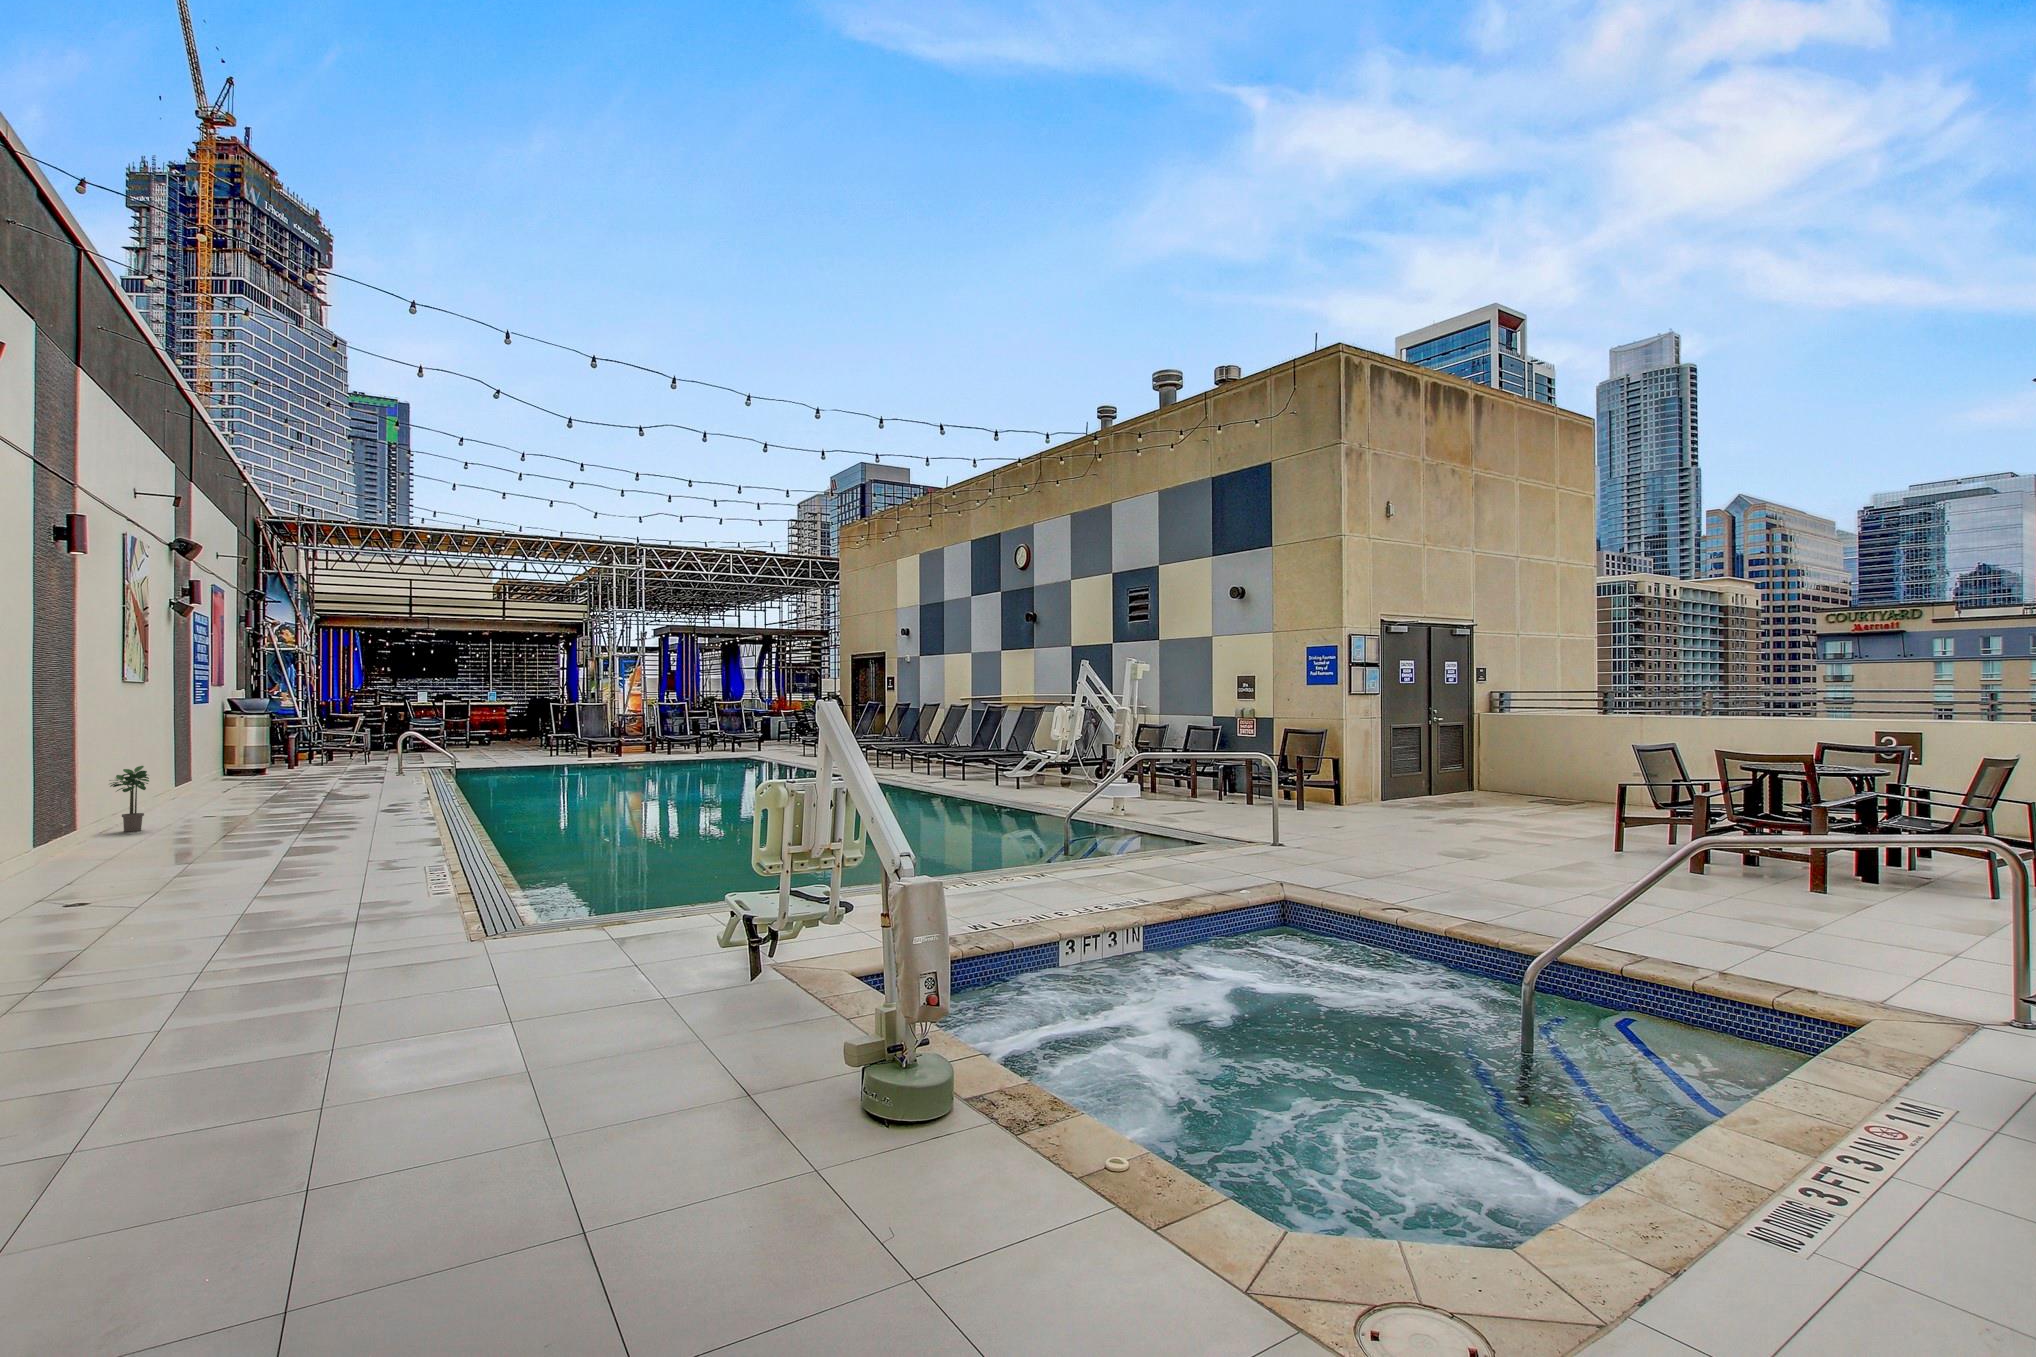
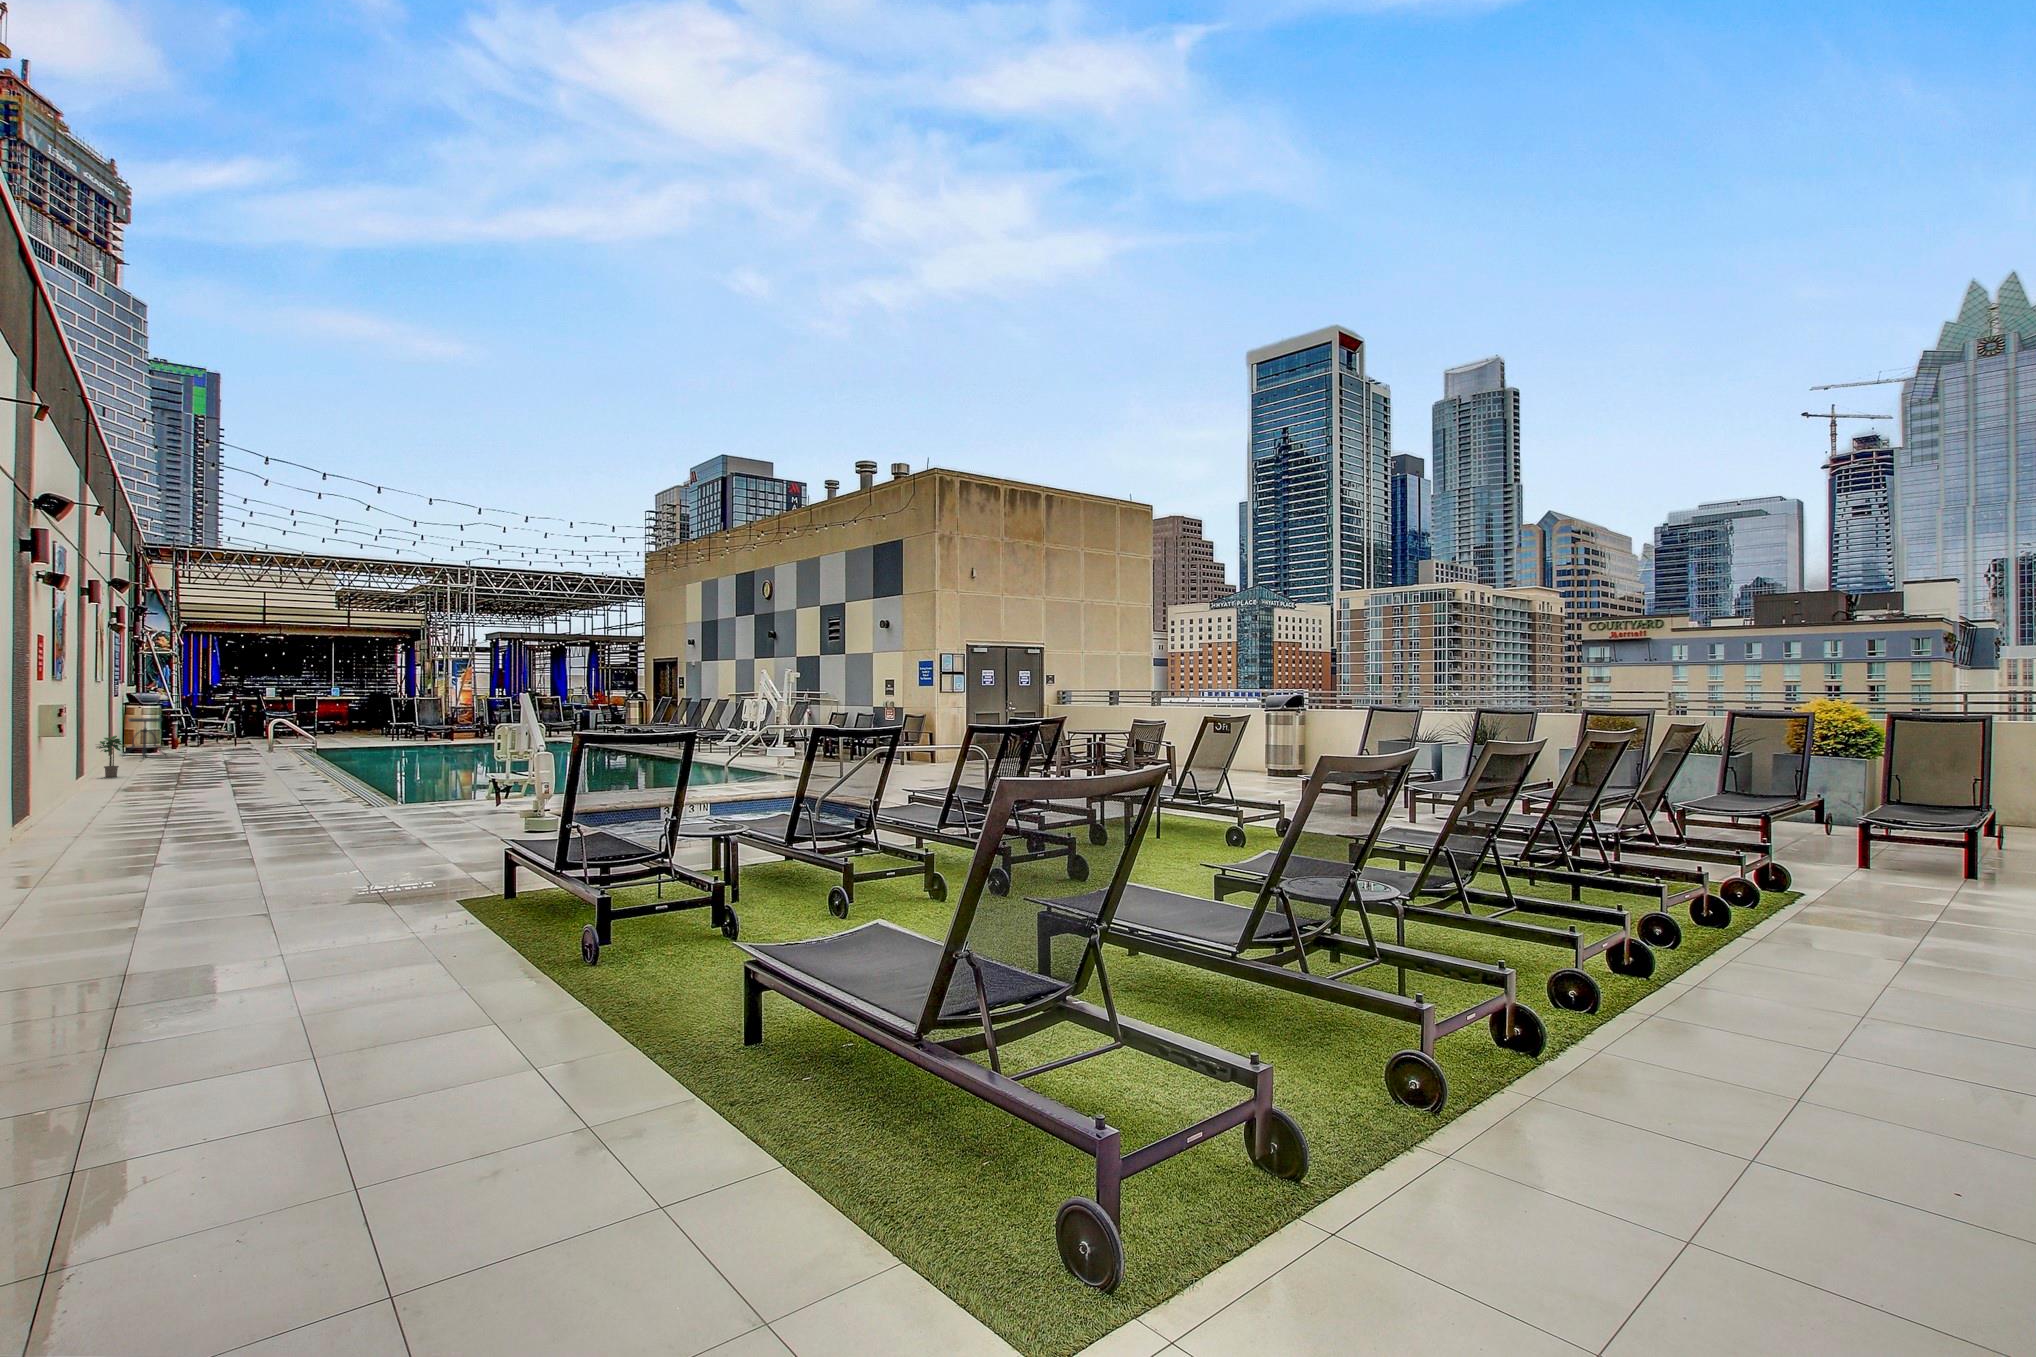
stool: none [204,732,264,788] -> present [123,718,167,758]

